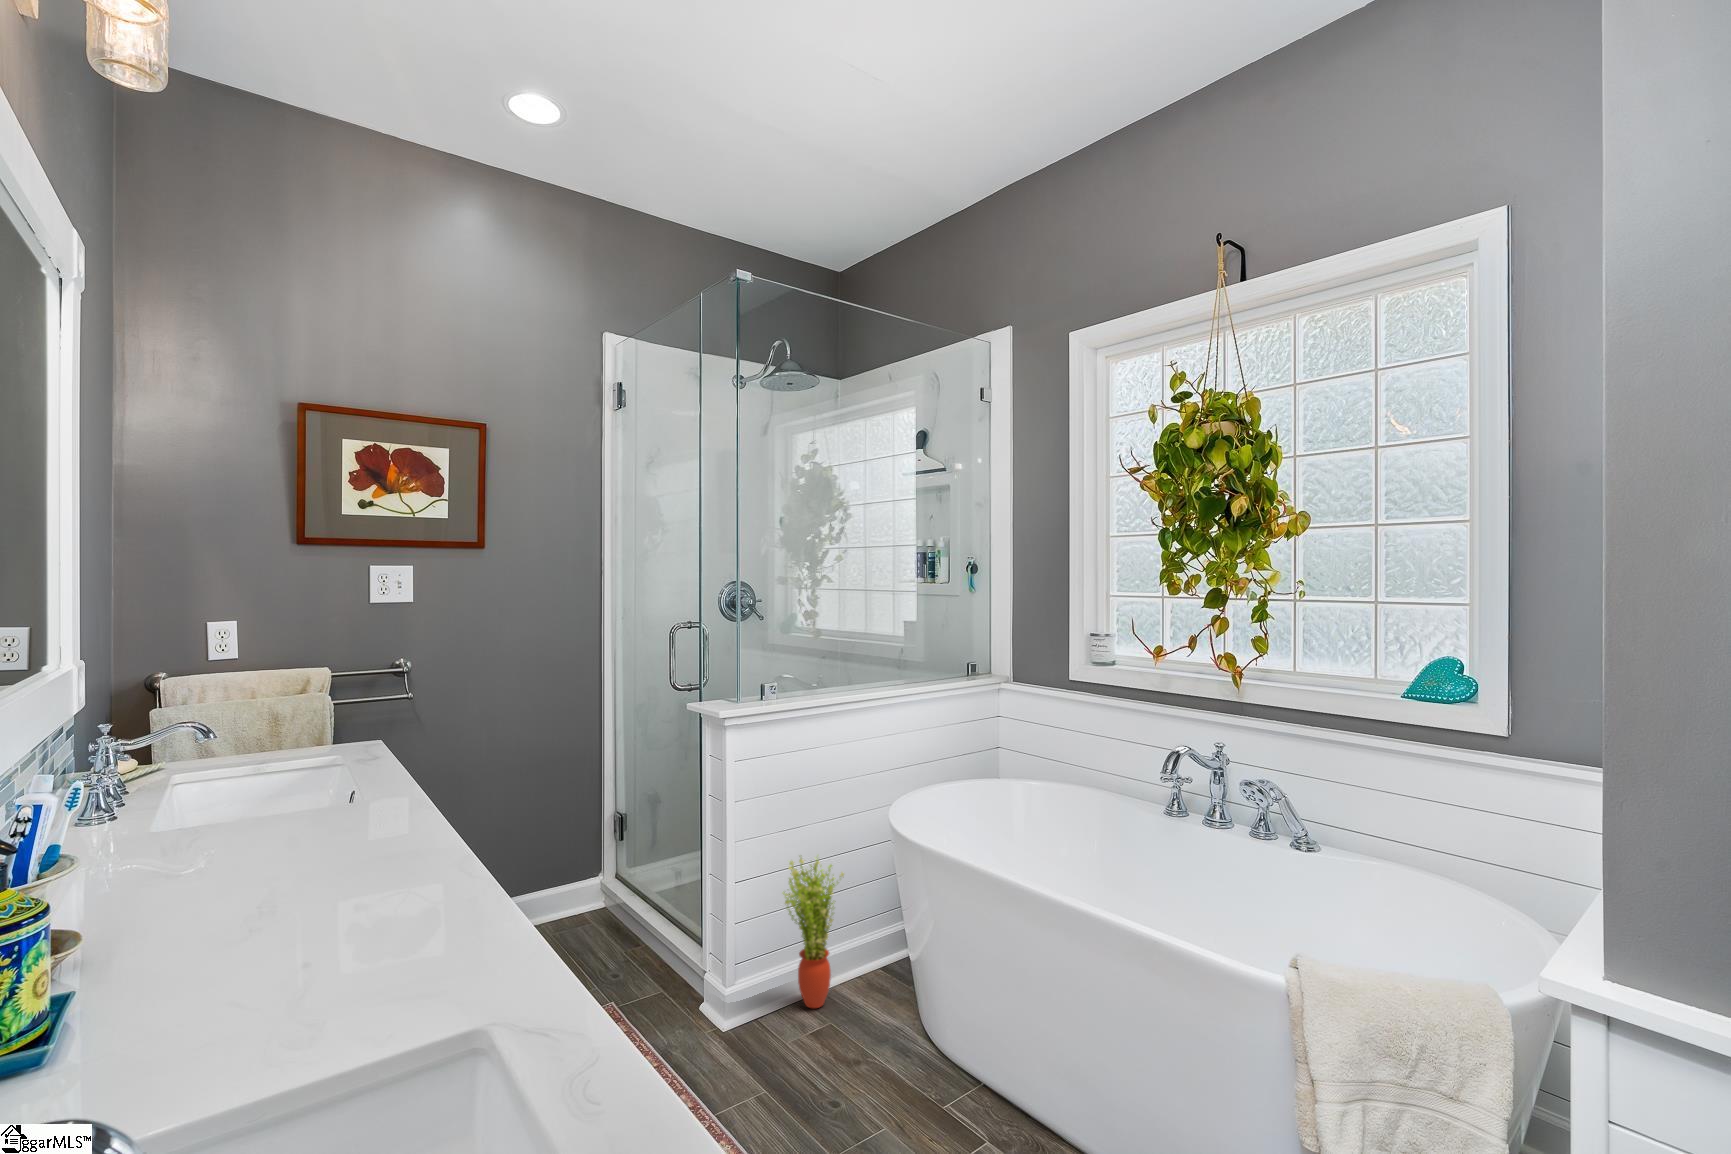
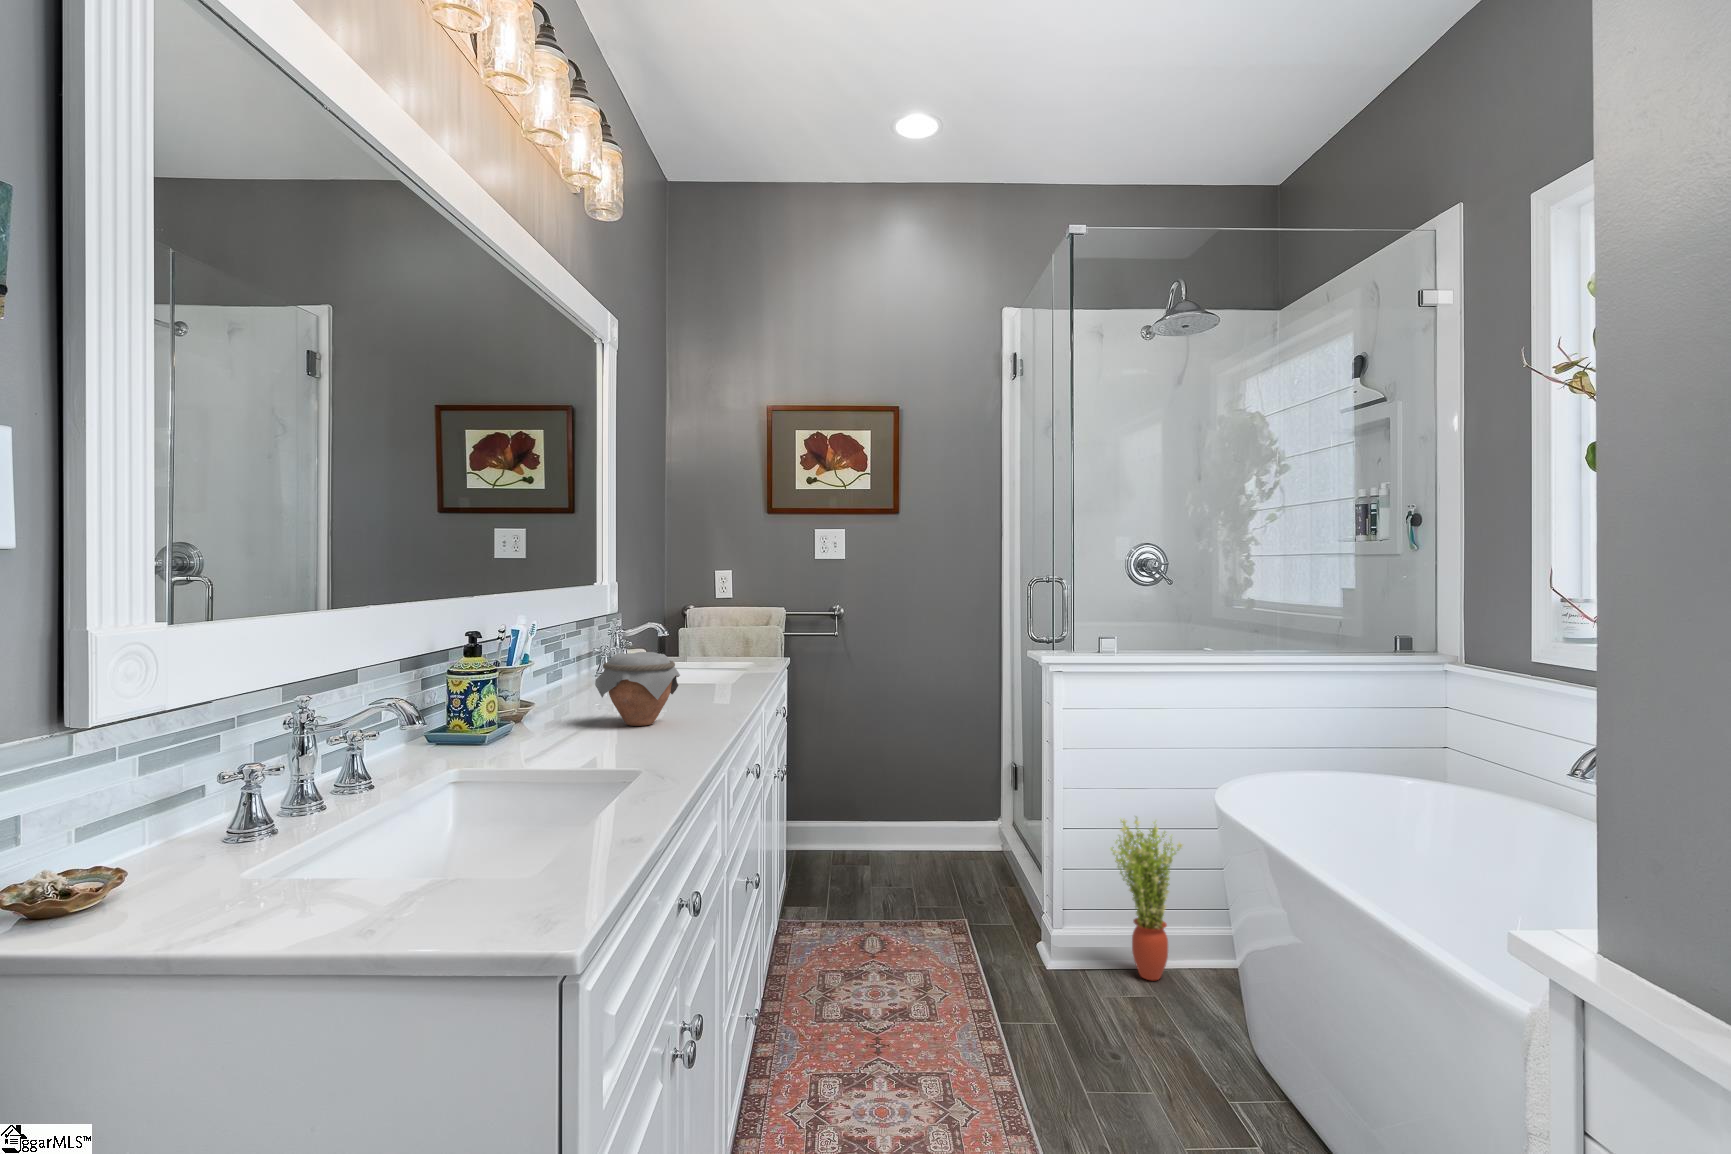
jar: none [292,811,432,937] -> present [595,652,680,726]

